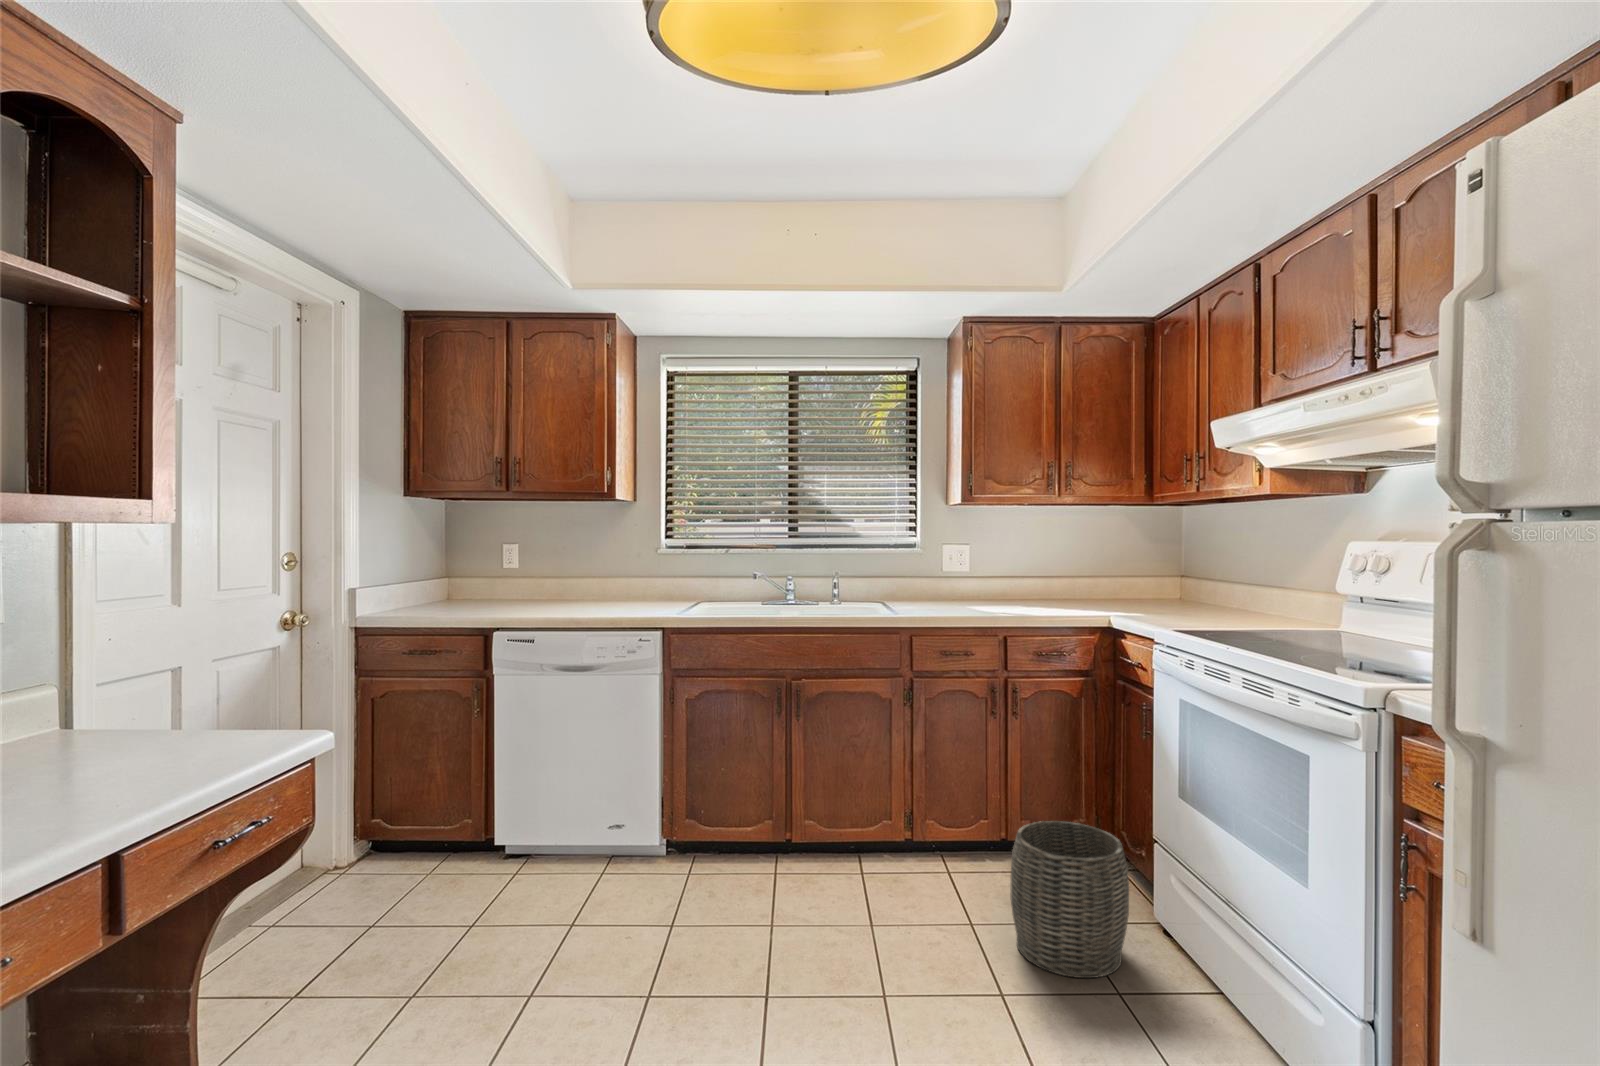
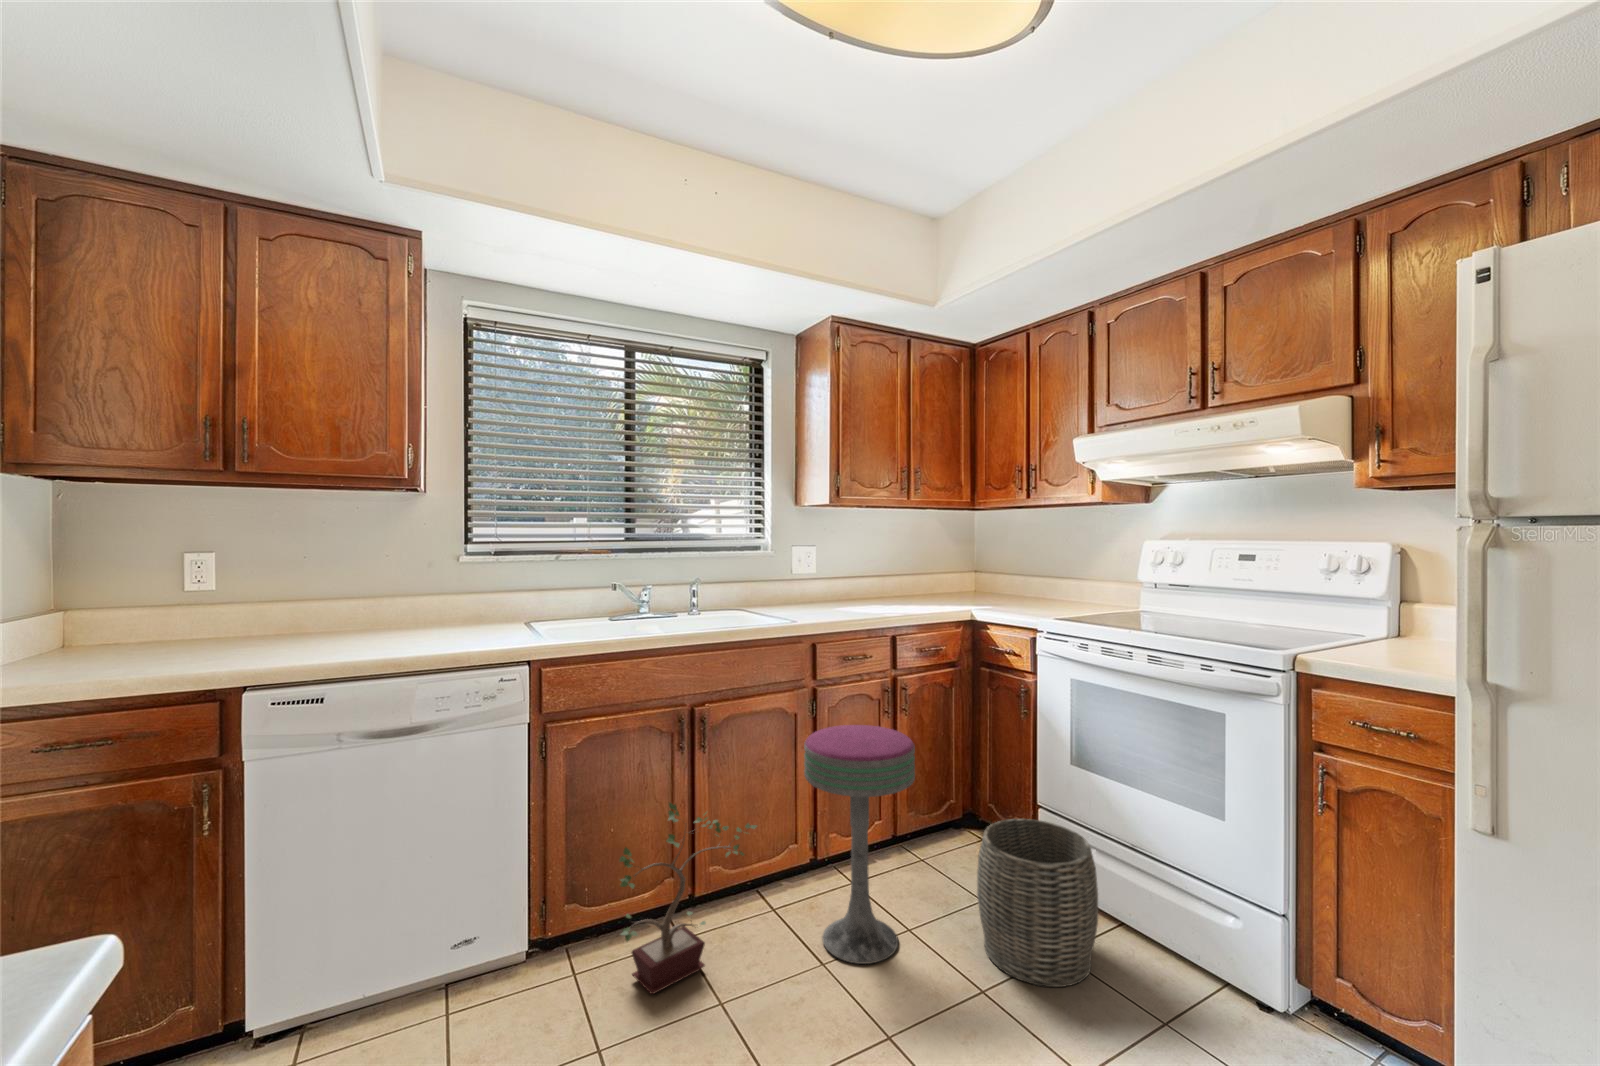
bar stool: none [863,710,964,919] -> present [804,725,915,964]
potted plant: none [702,749,827,894] -> present [619,803,757,994]

